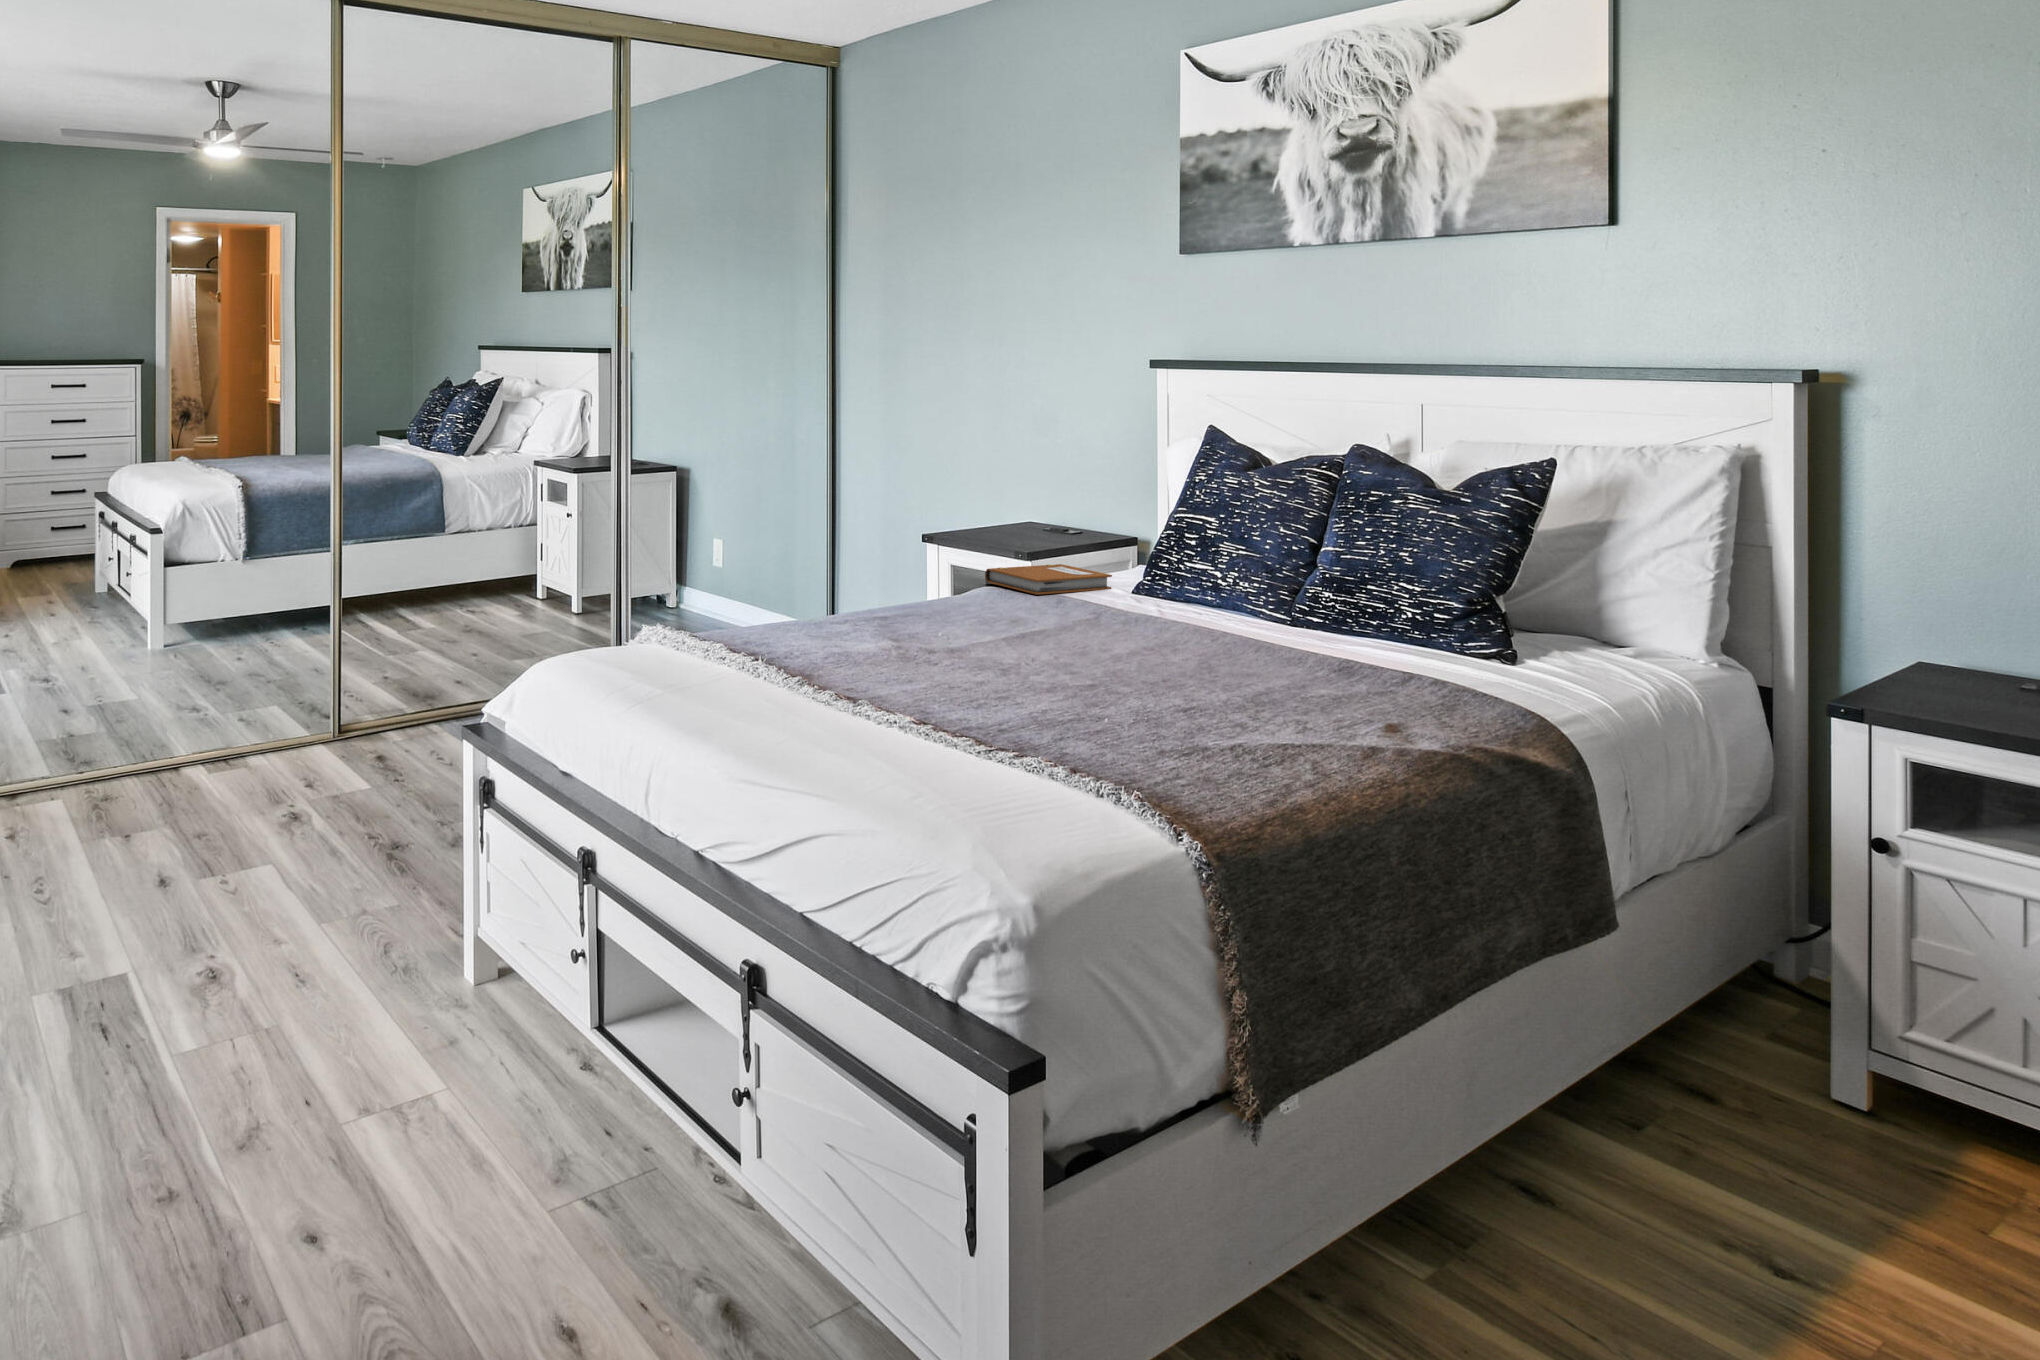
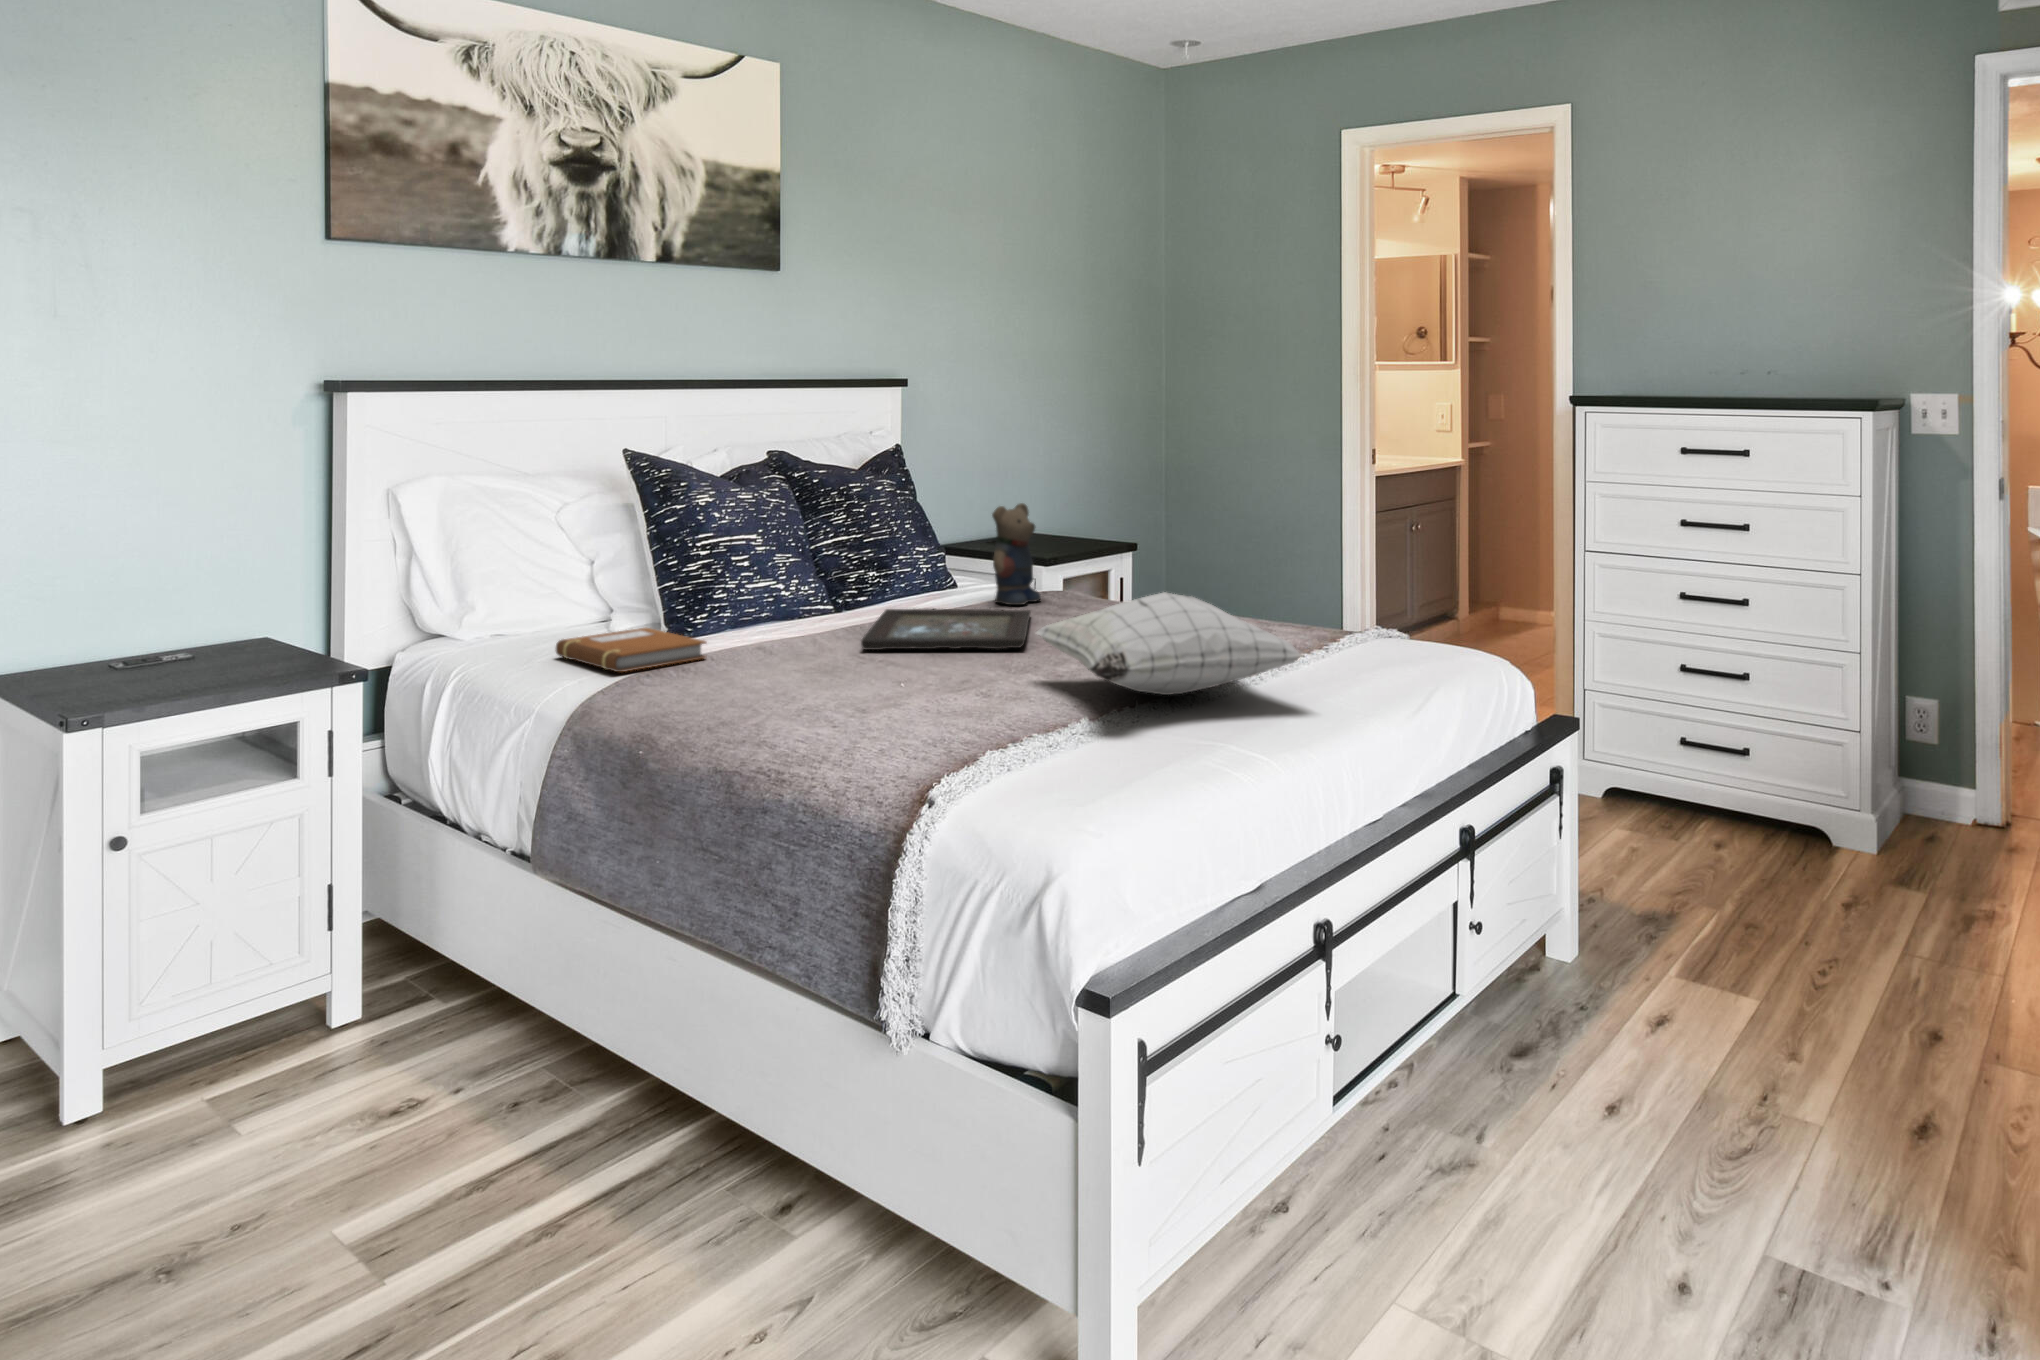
teddy bear: none [1298,527,1380,669] -> present [992,503,1041,605]
pillow: none [692,558,917,663] -> present [1036,592,1301,695]
tray: none [1025,607,1235,661] -> present [861,609,1031,650]

